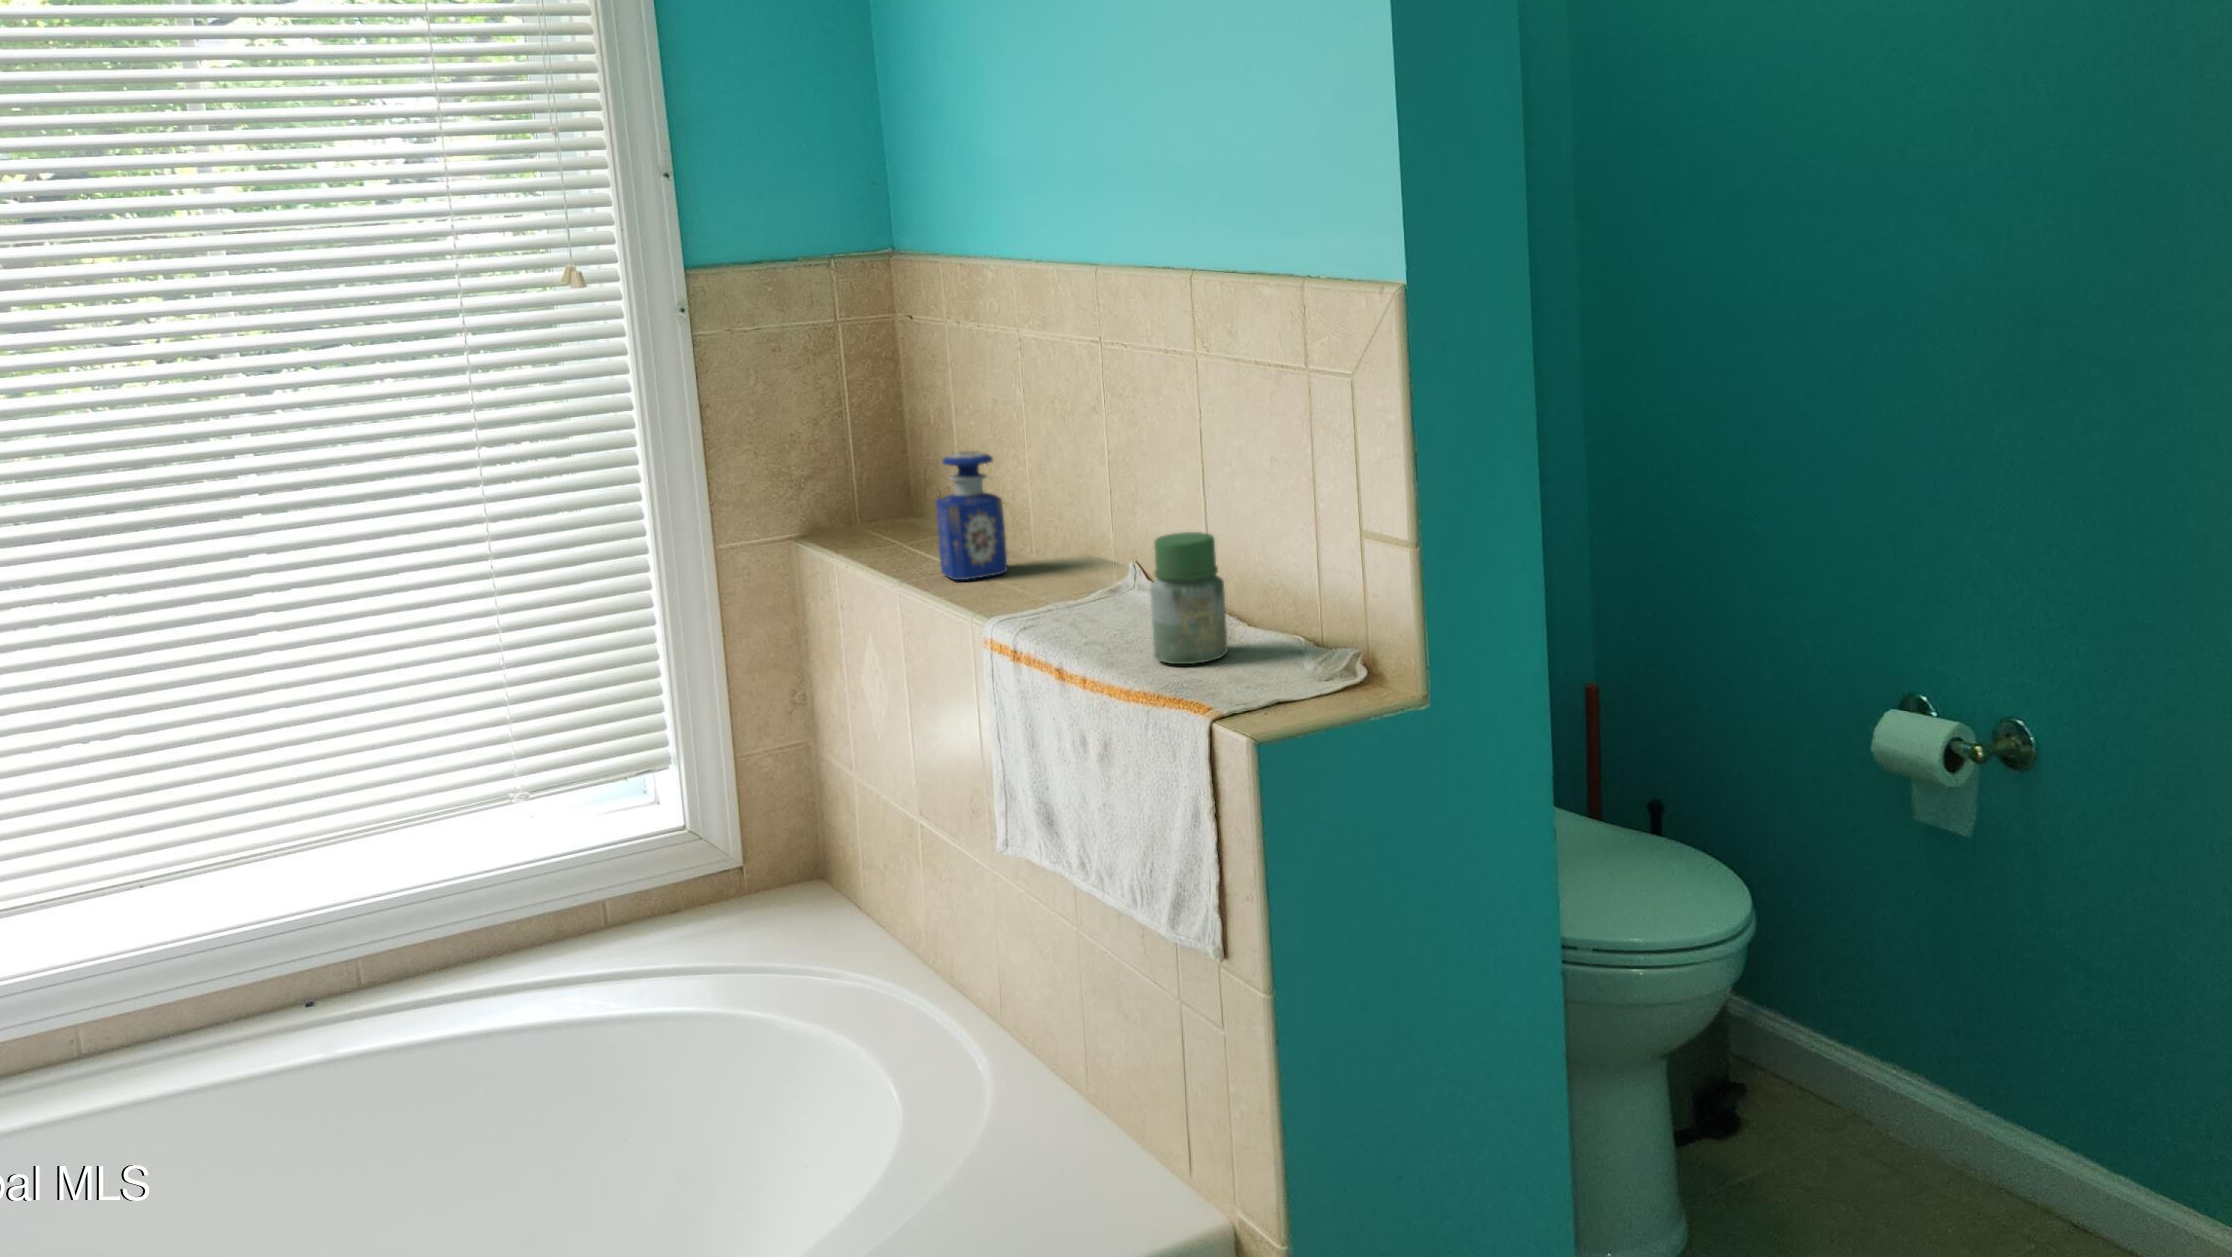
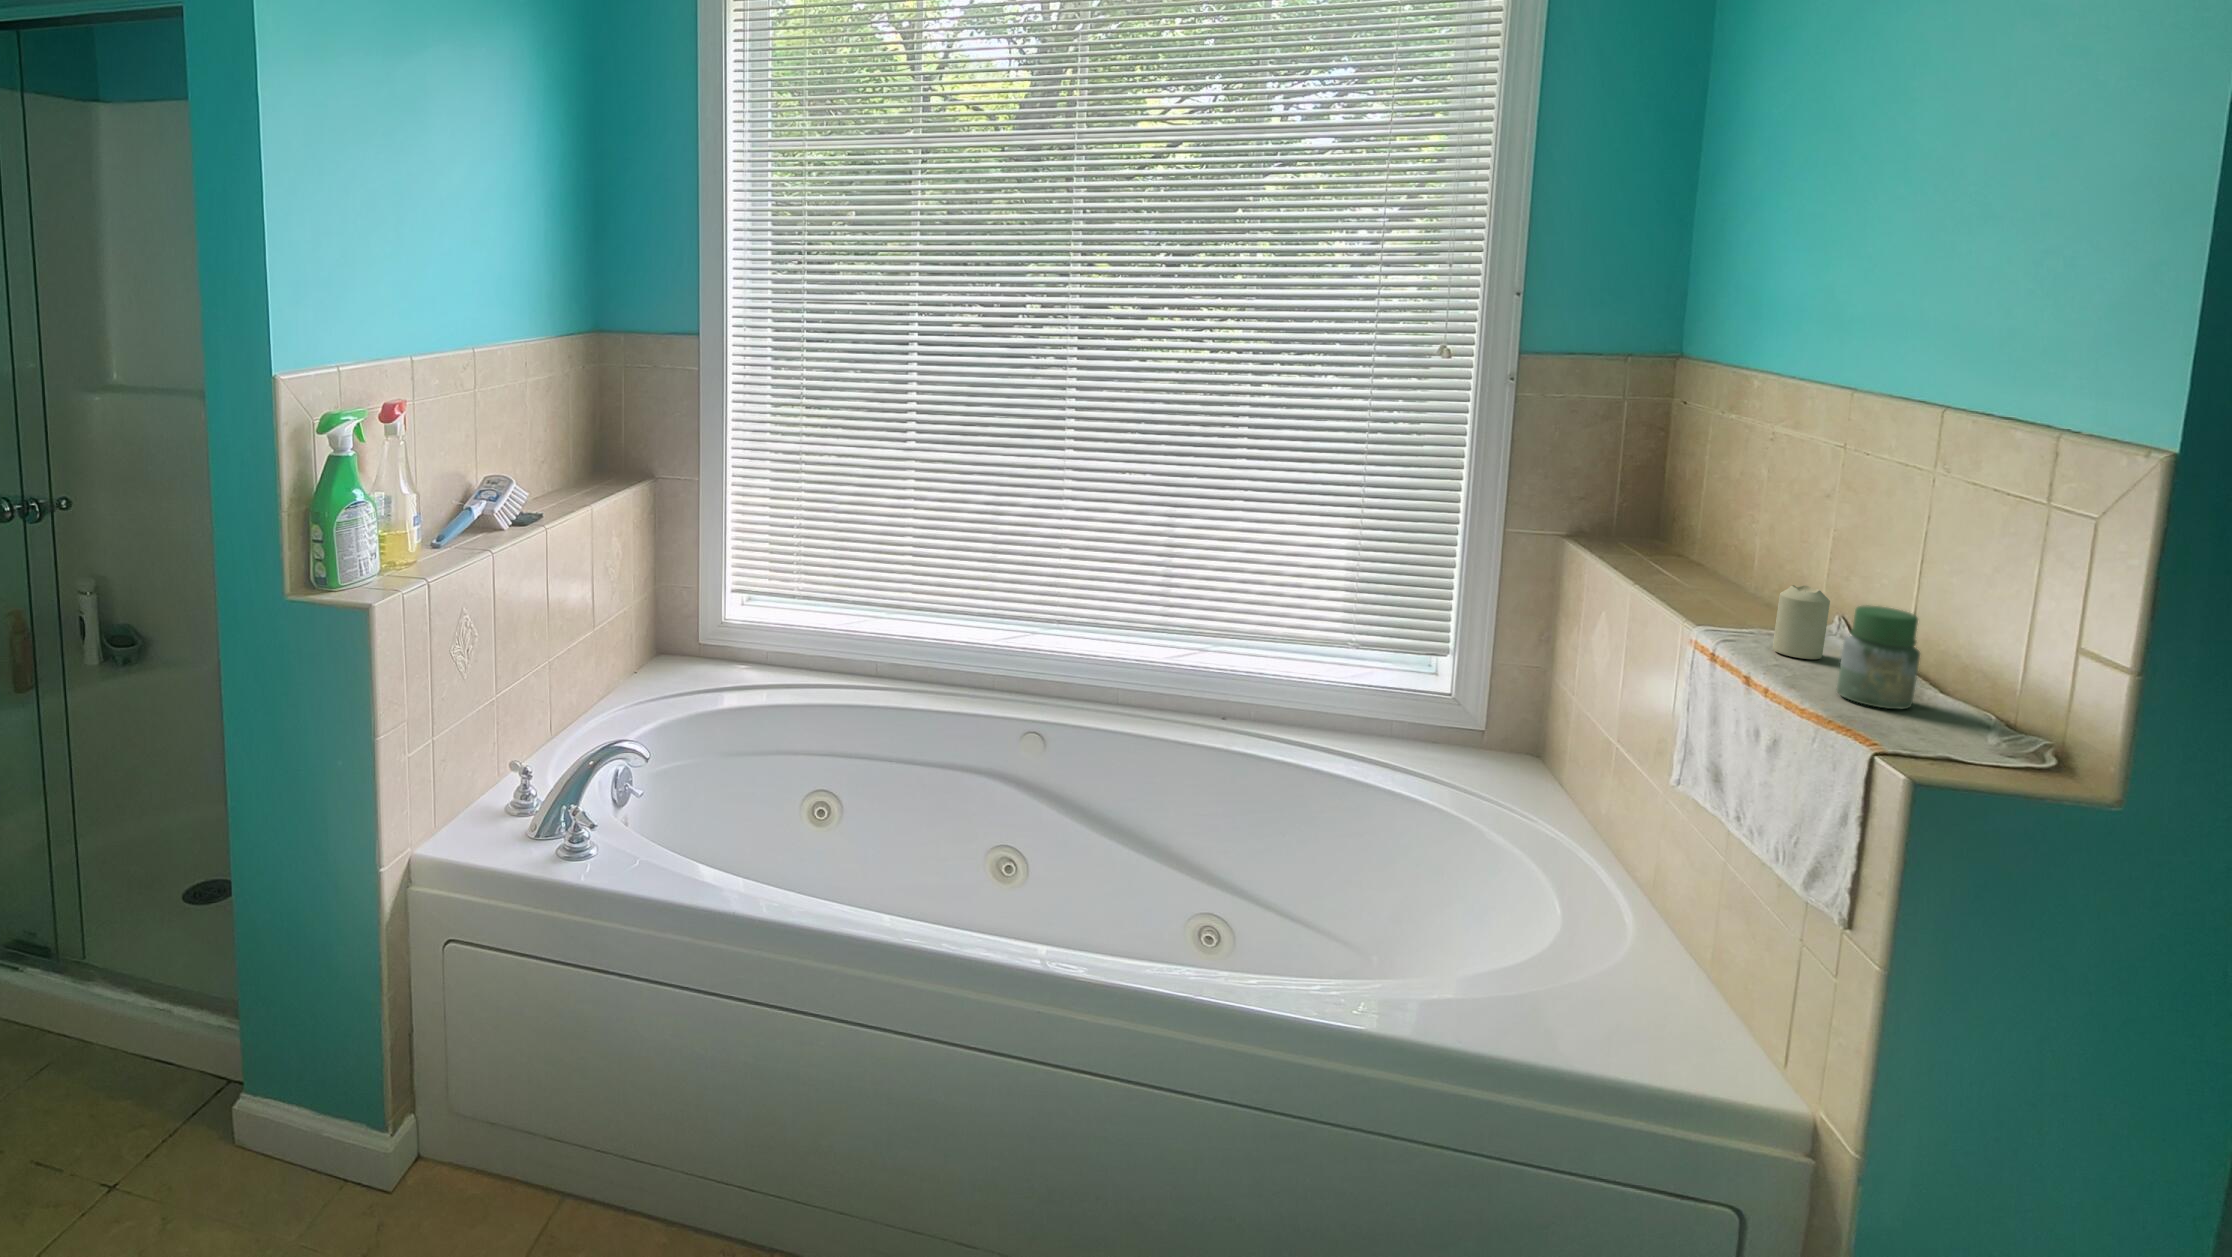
perfume bottle: present [936,451,1008,580] -> none [1672,504,1734,595]
candle: none [1070,530,1126,629] -> present [1773,585,1830,659]

